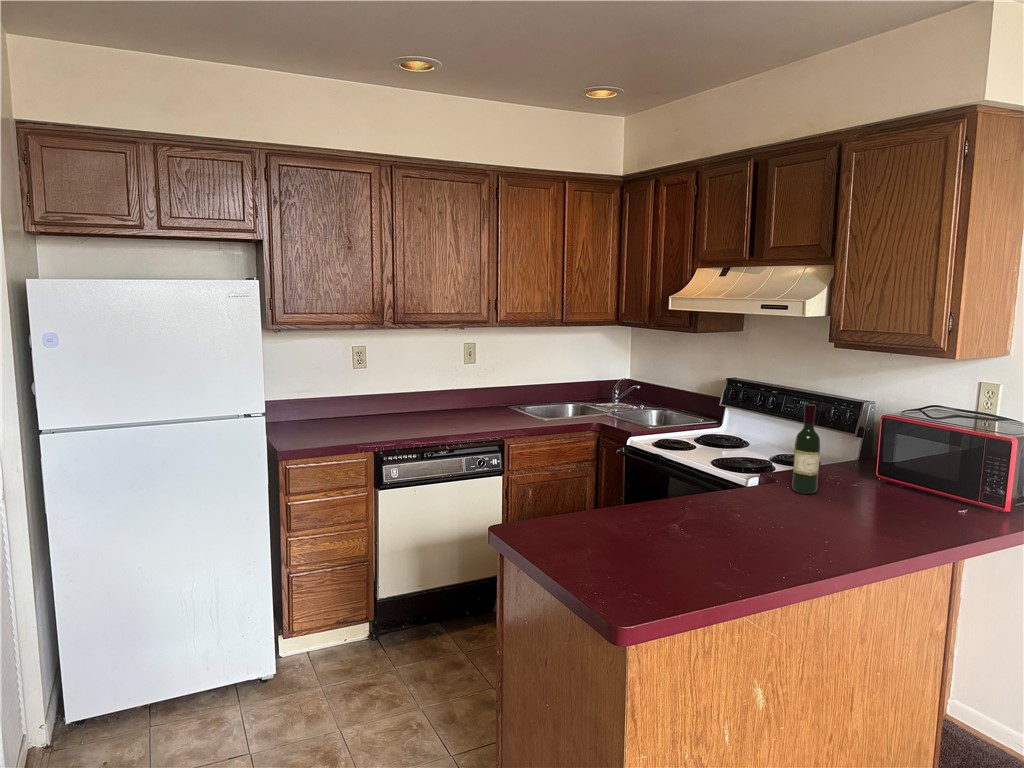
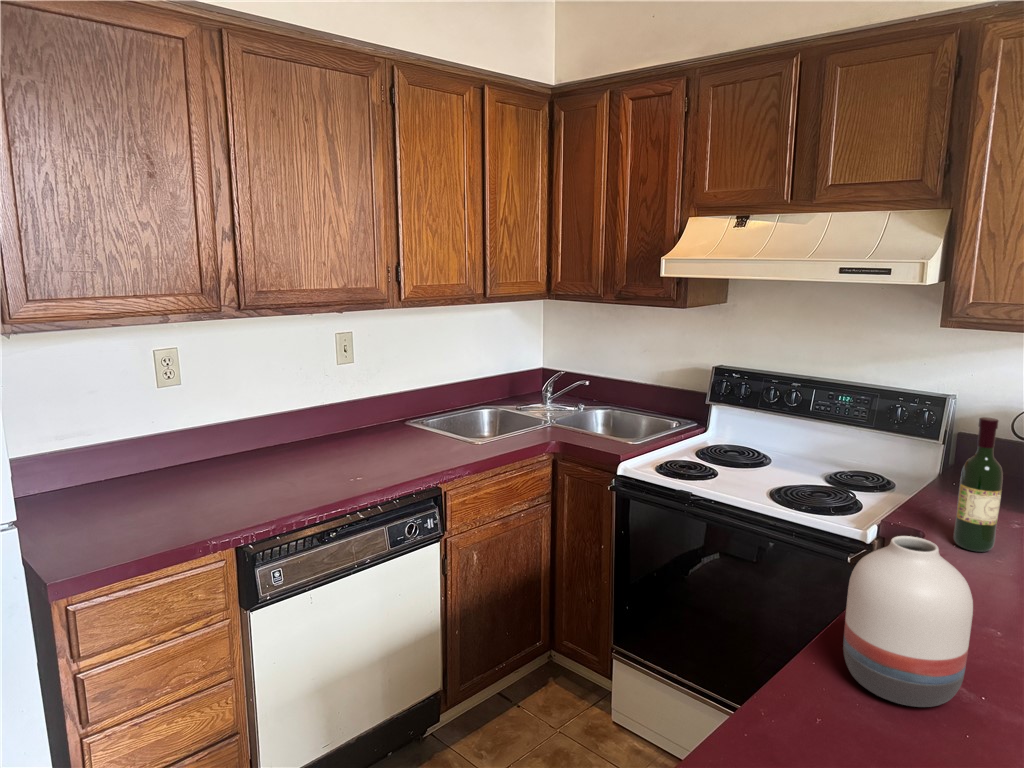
vase: none [624,446,684,533] -> present [843,536,973,707]

